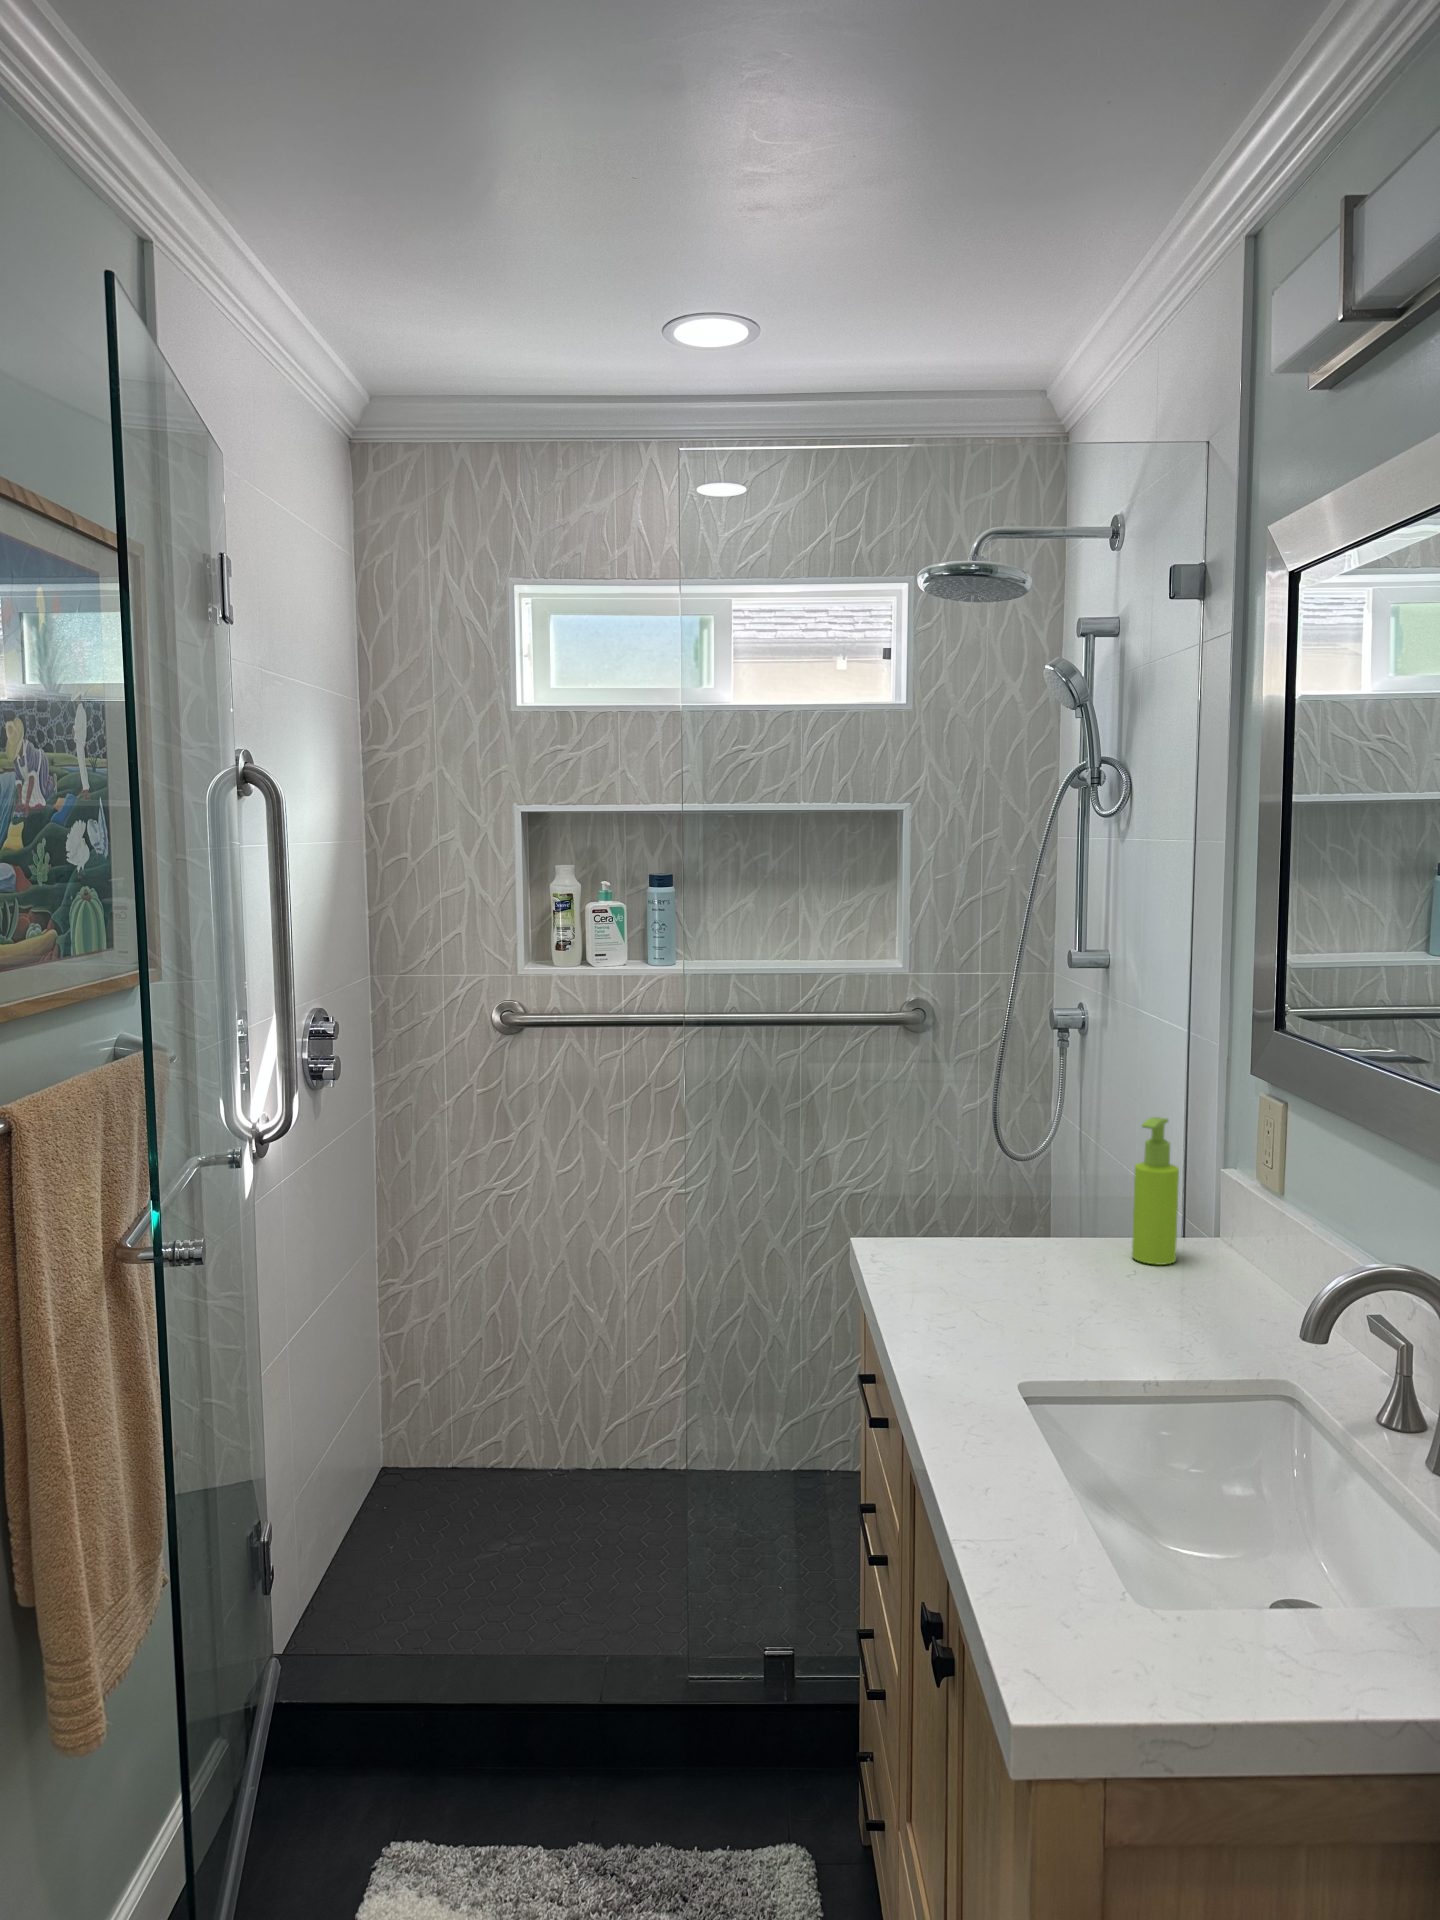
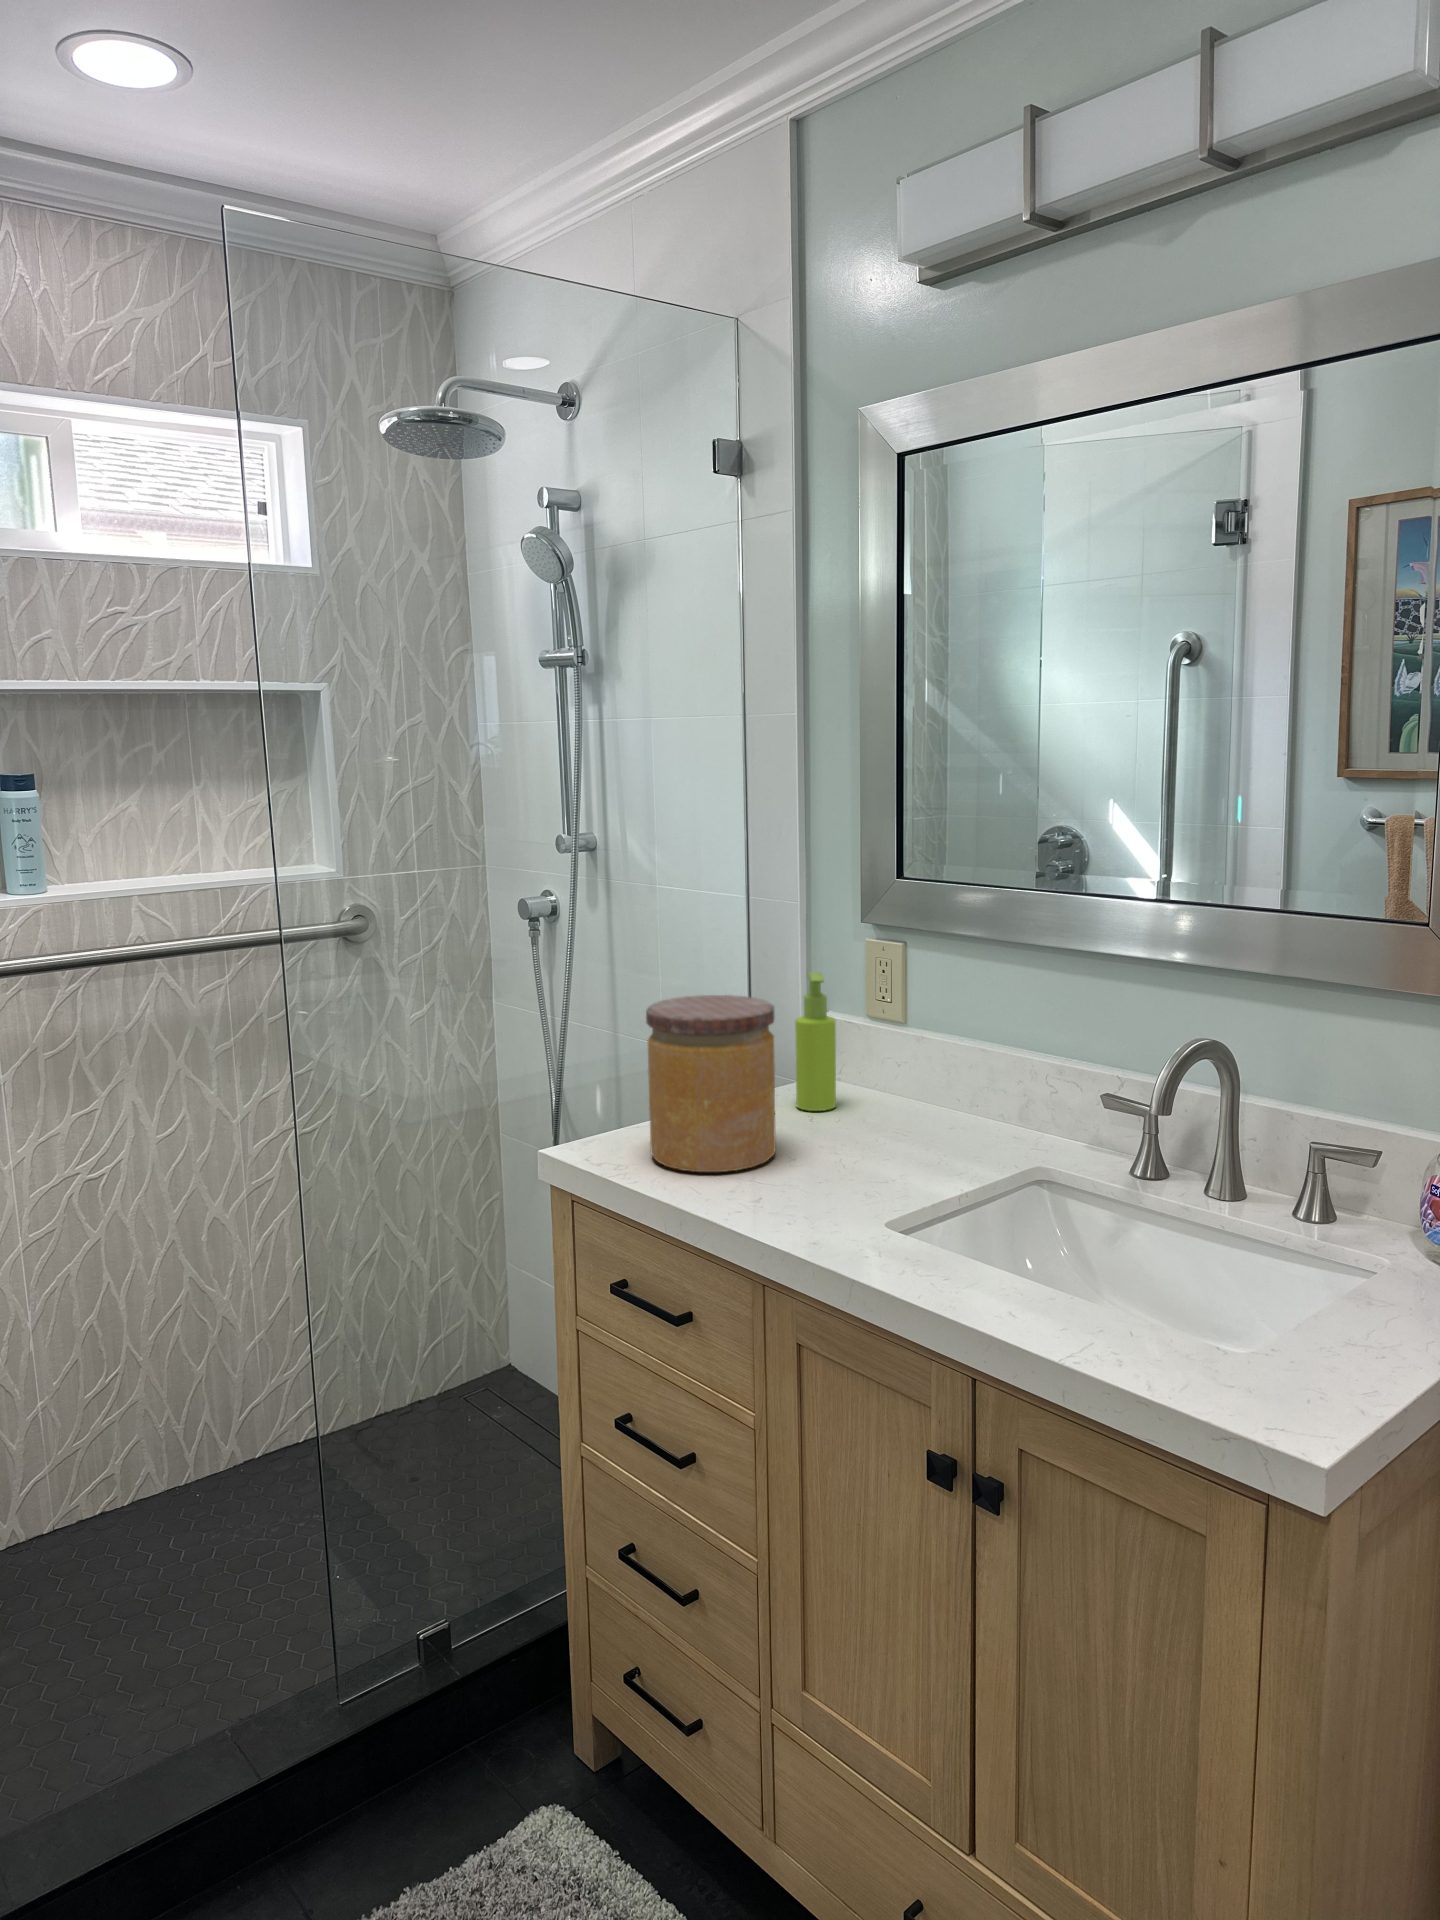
jar: none [918,1120,1046,1297] -> present [646,995,776,1172]

